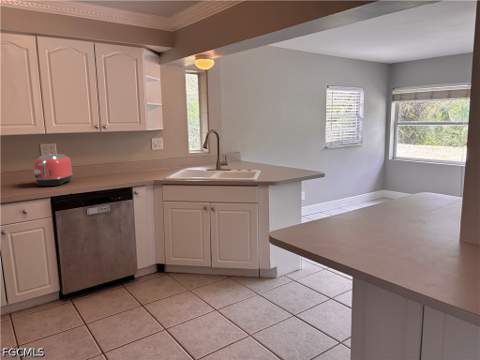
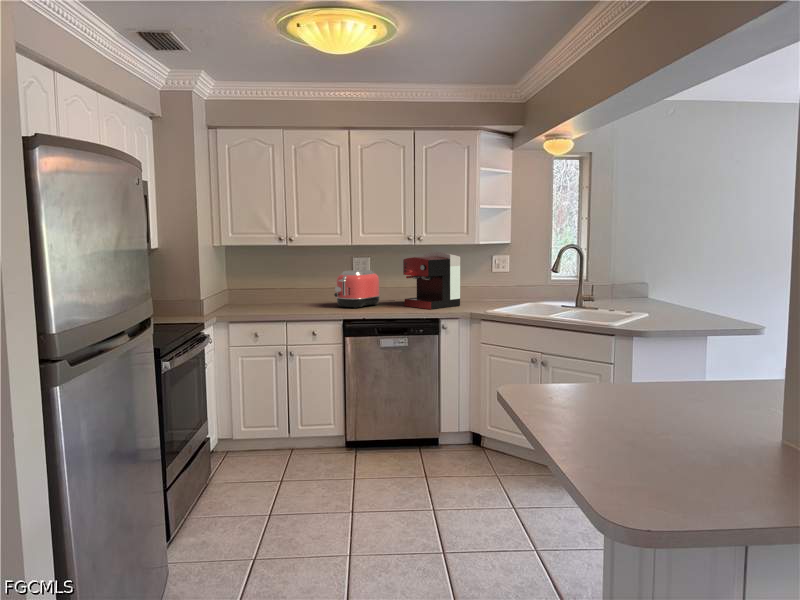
coffee maker: none [92,137,138,181] -> present [403,252,460,309]

